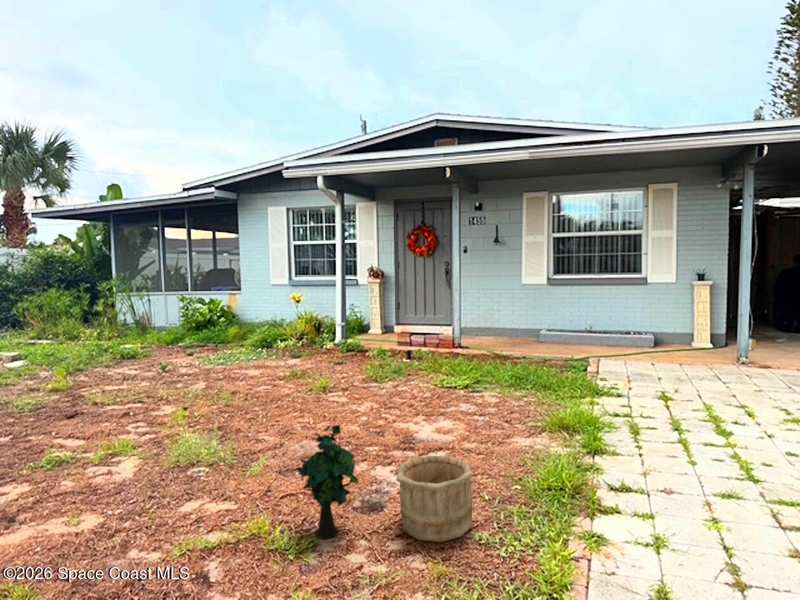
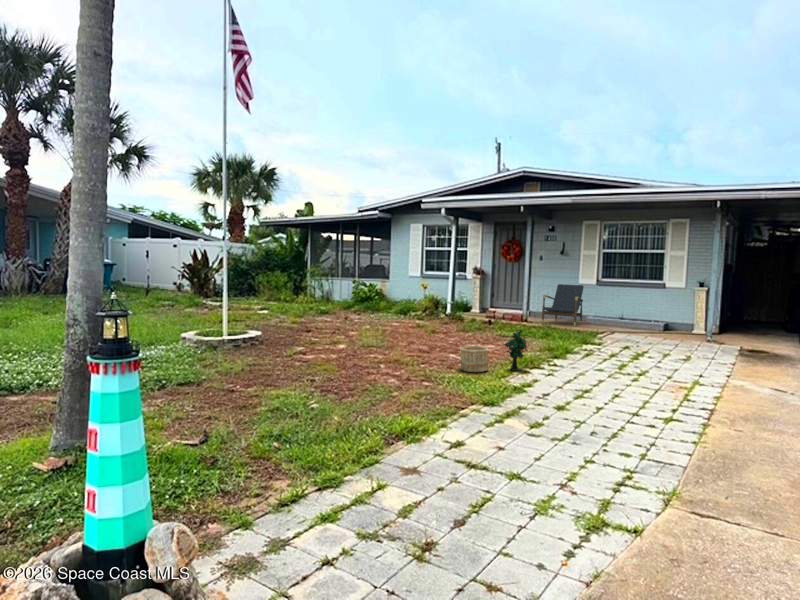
lounge chair: none [476,285,532,348] -> present [542,284,584,327]
decorative plant: present [292,425,358,539] -> present [504,330,528,371]

